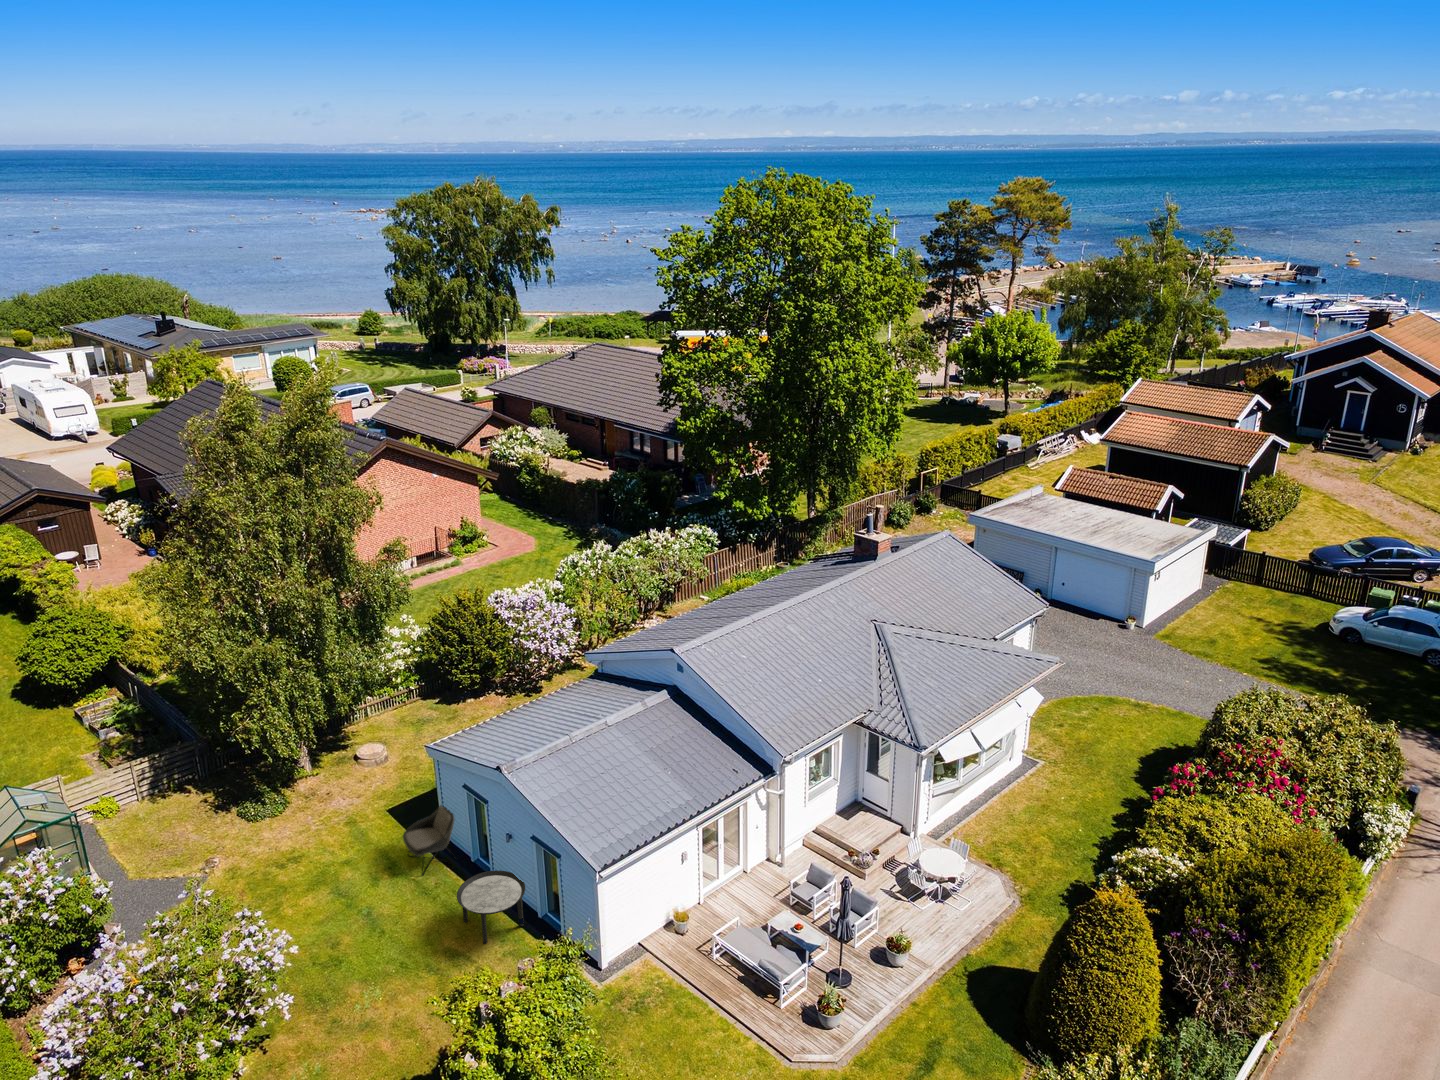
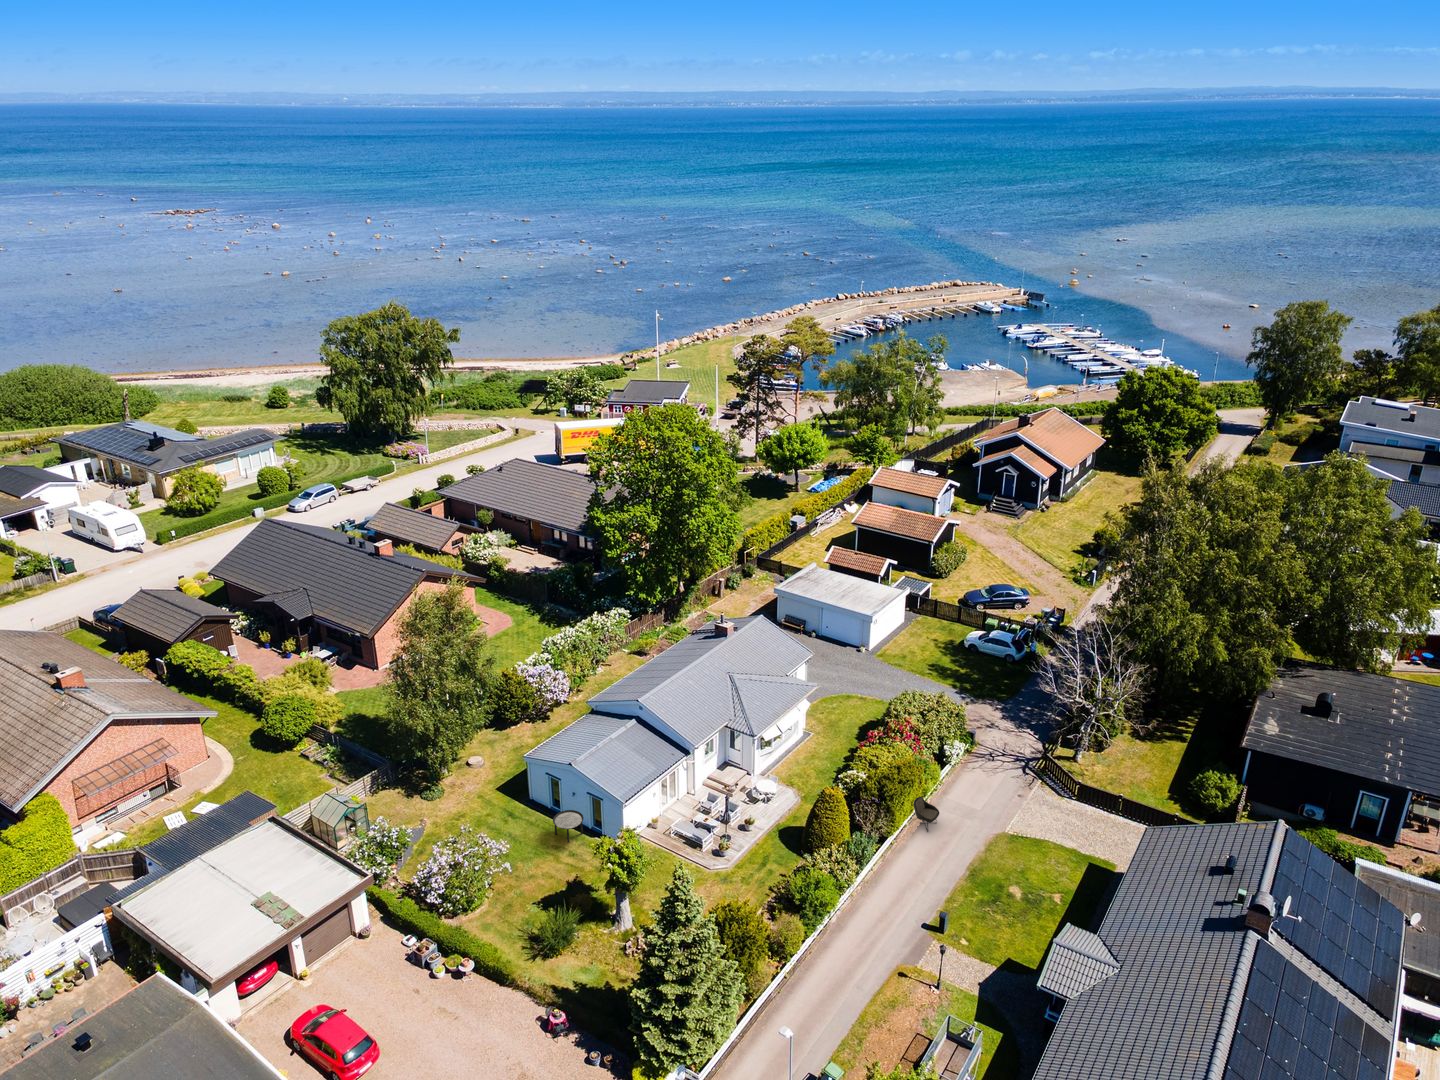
lounge chair: present [403,805,455,875] -> present [913,797,939,832]

